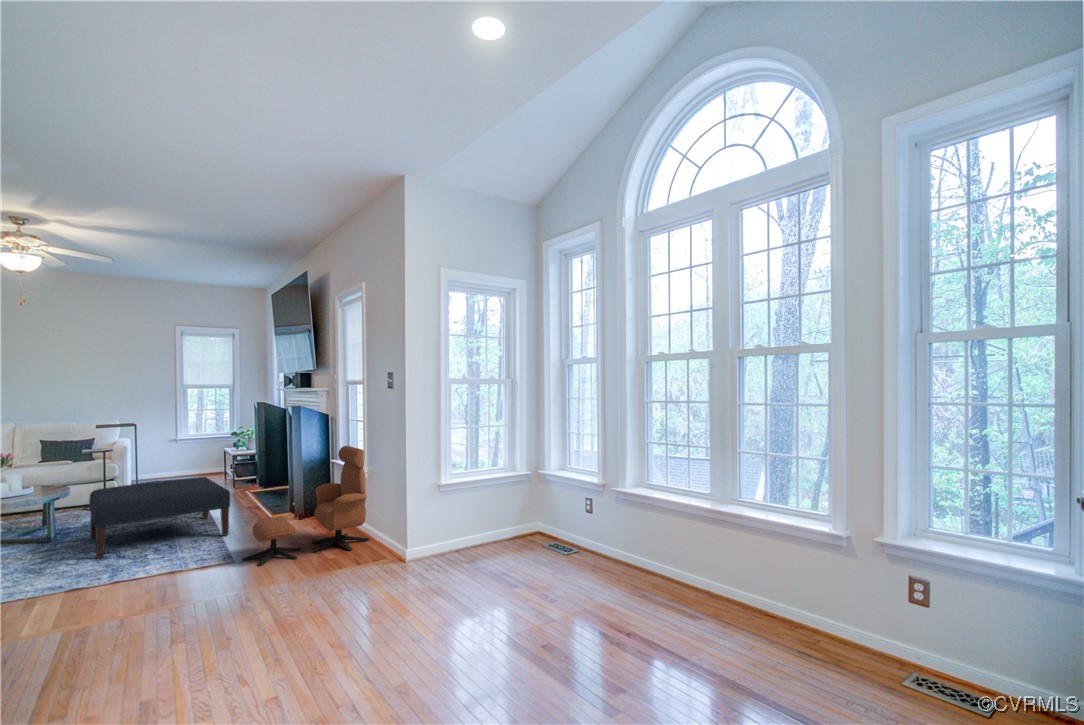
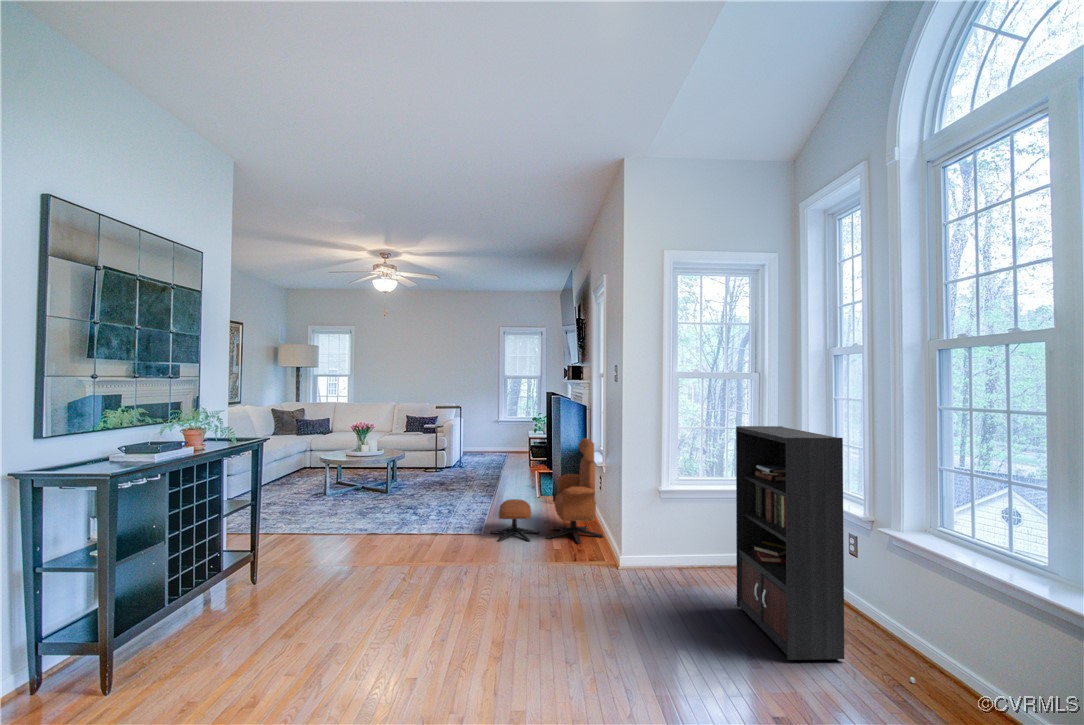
bookcase: none [517,420,650,595] -> present [736,426,915,683]
ottoman: present [89,477,230,559] -> none [403,455,498,511]

